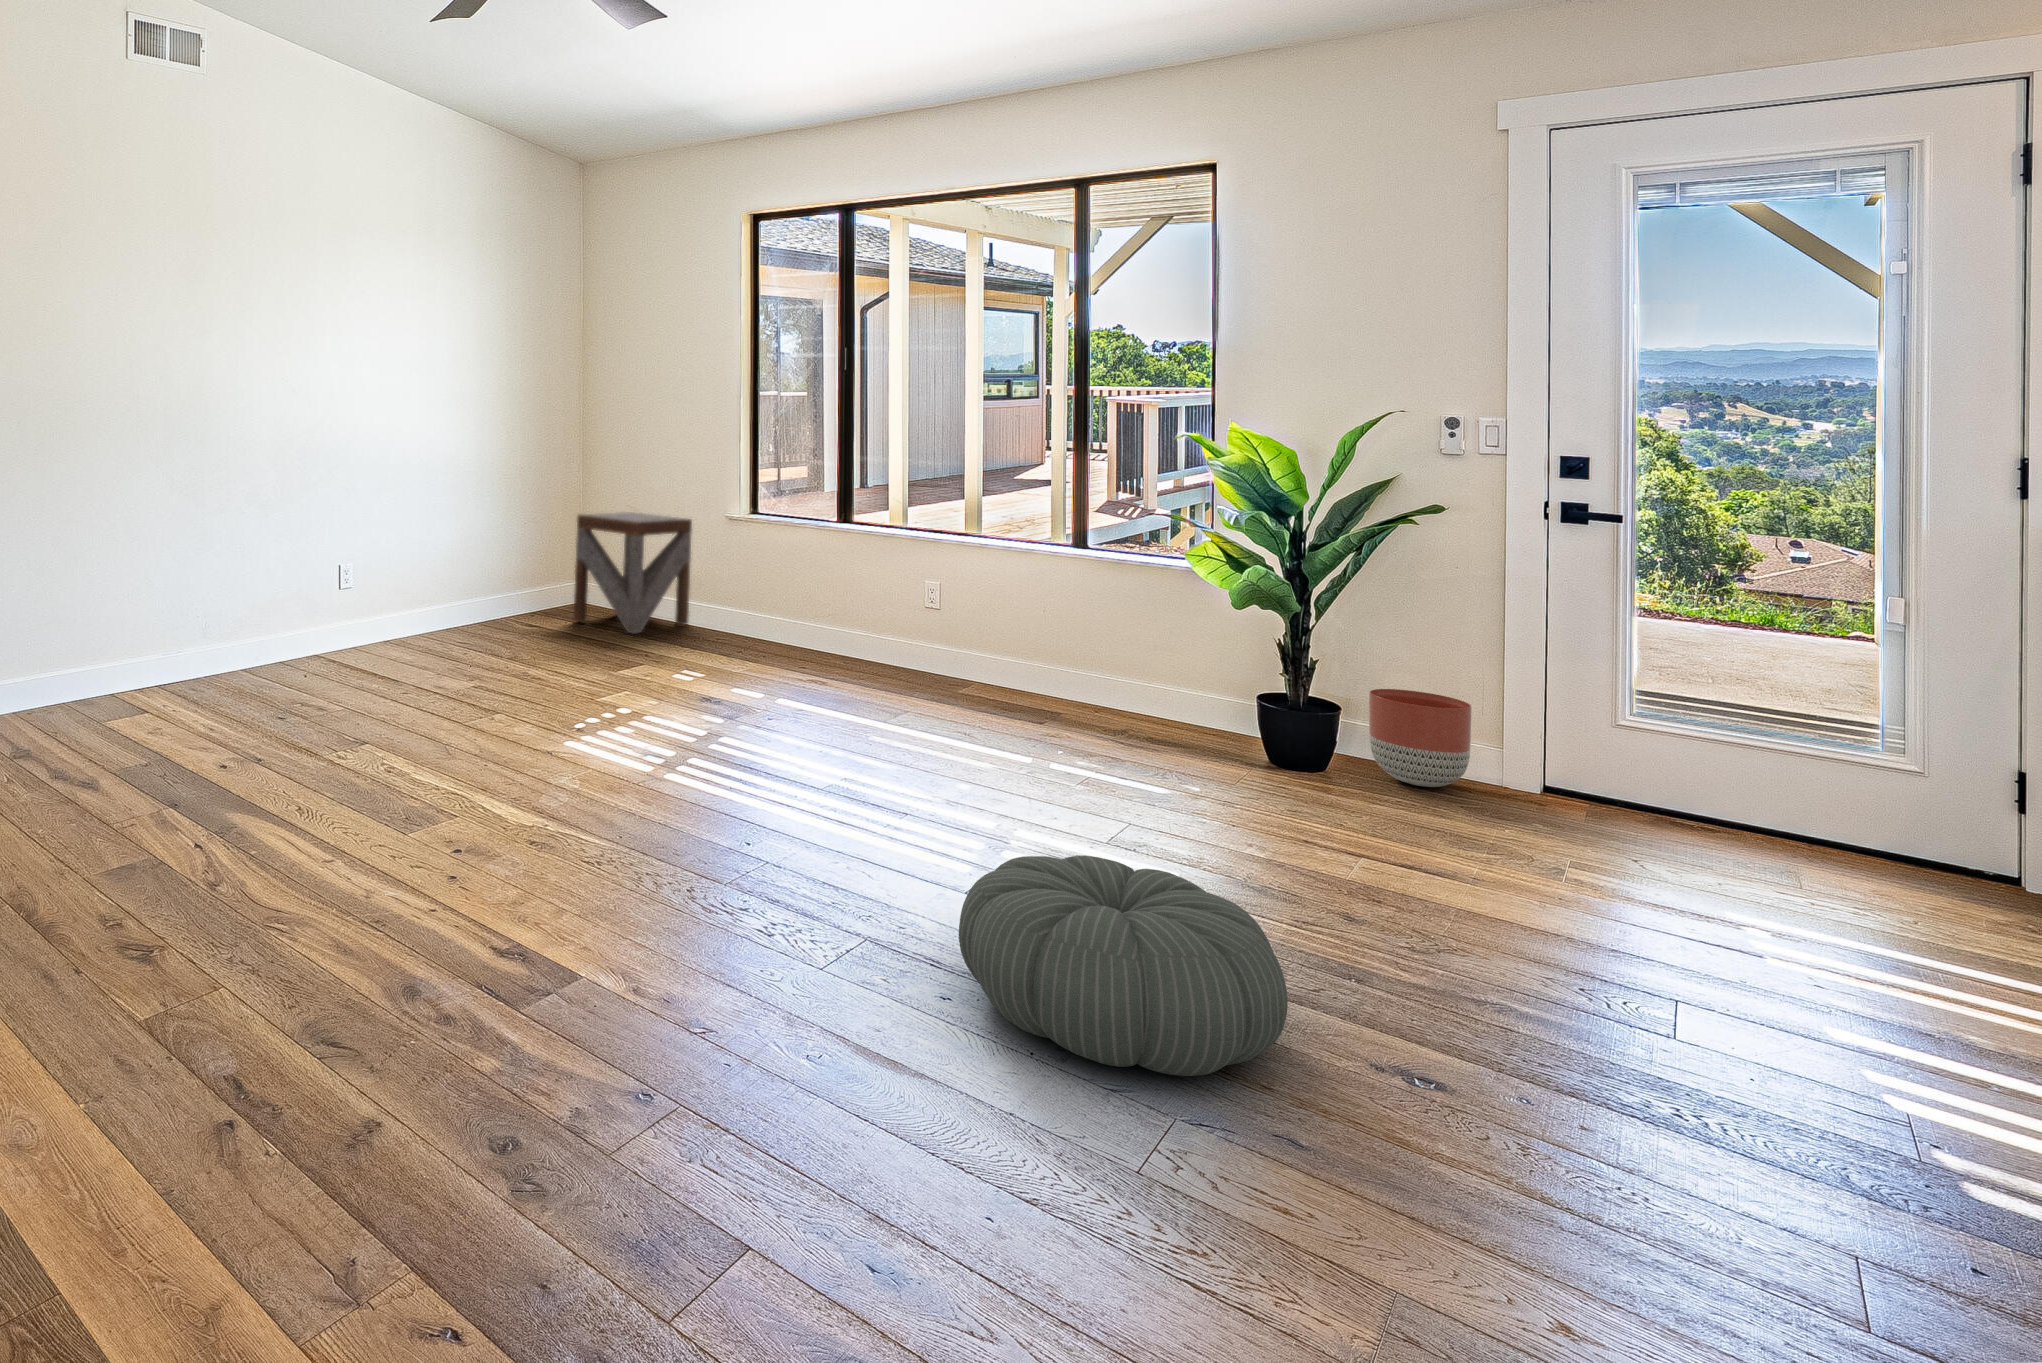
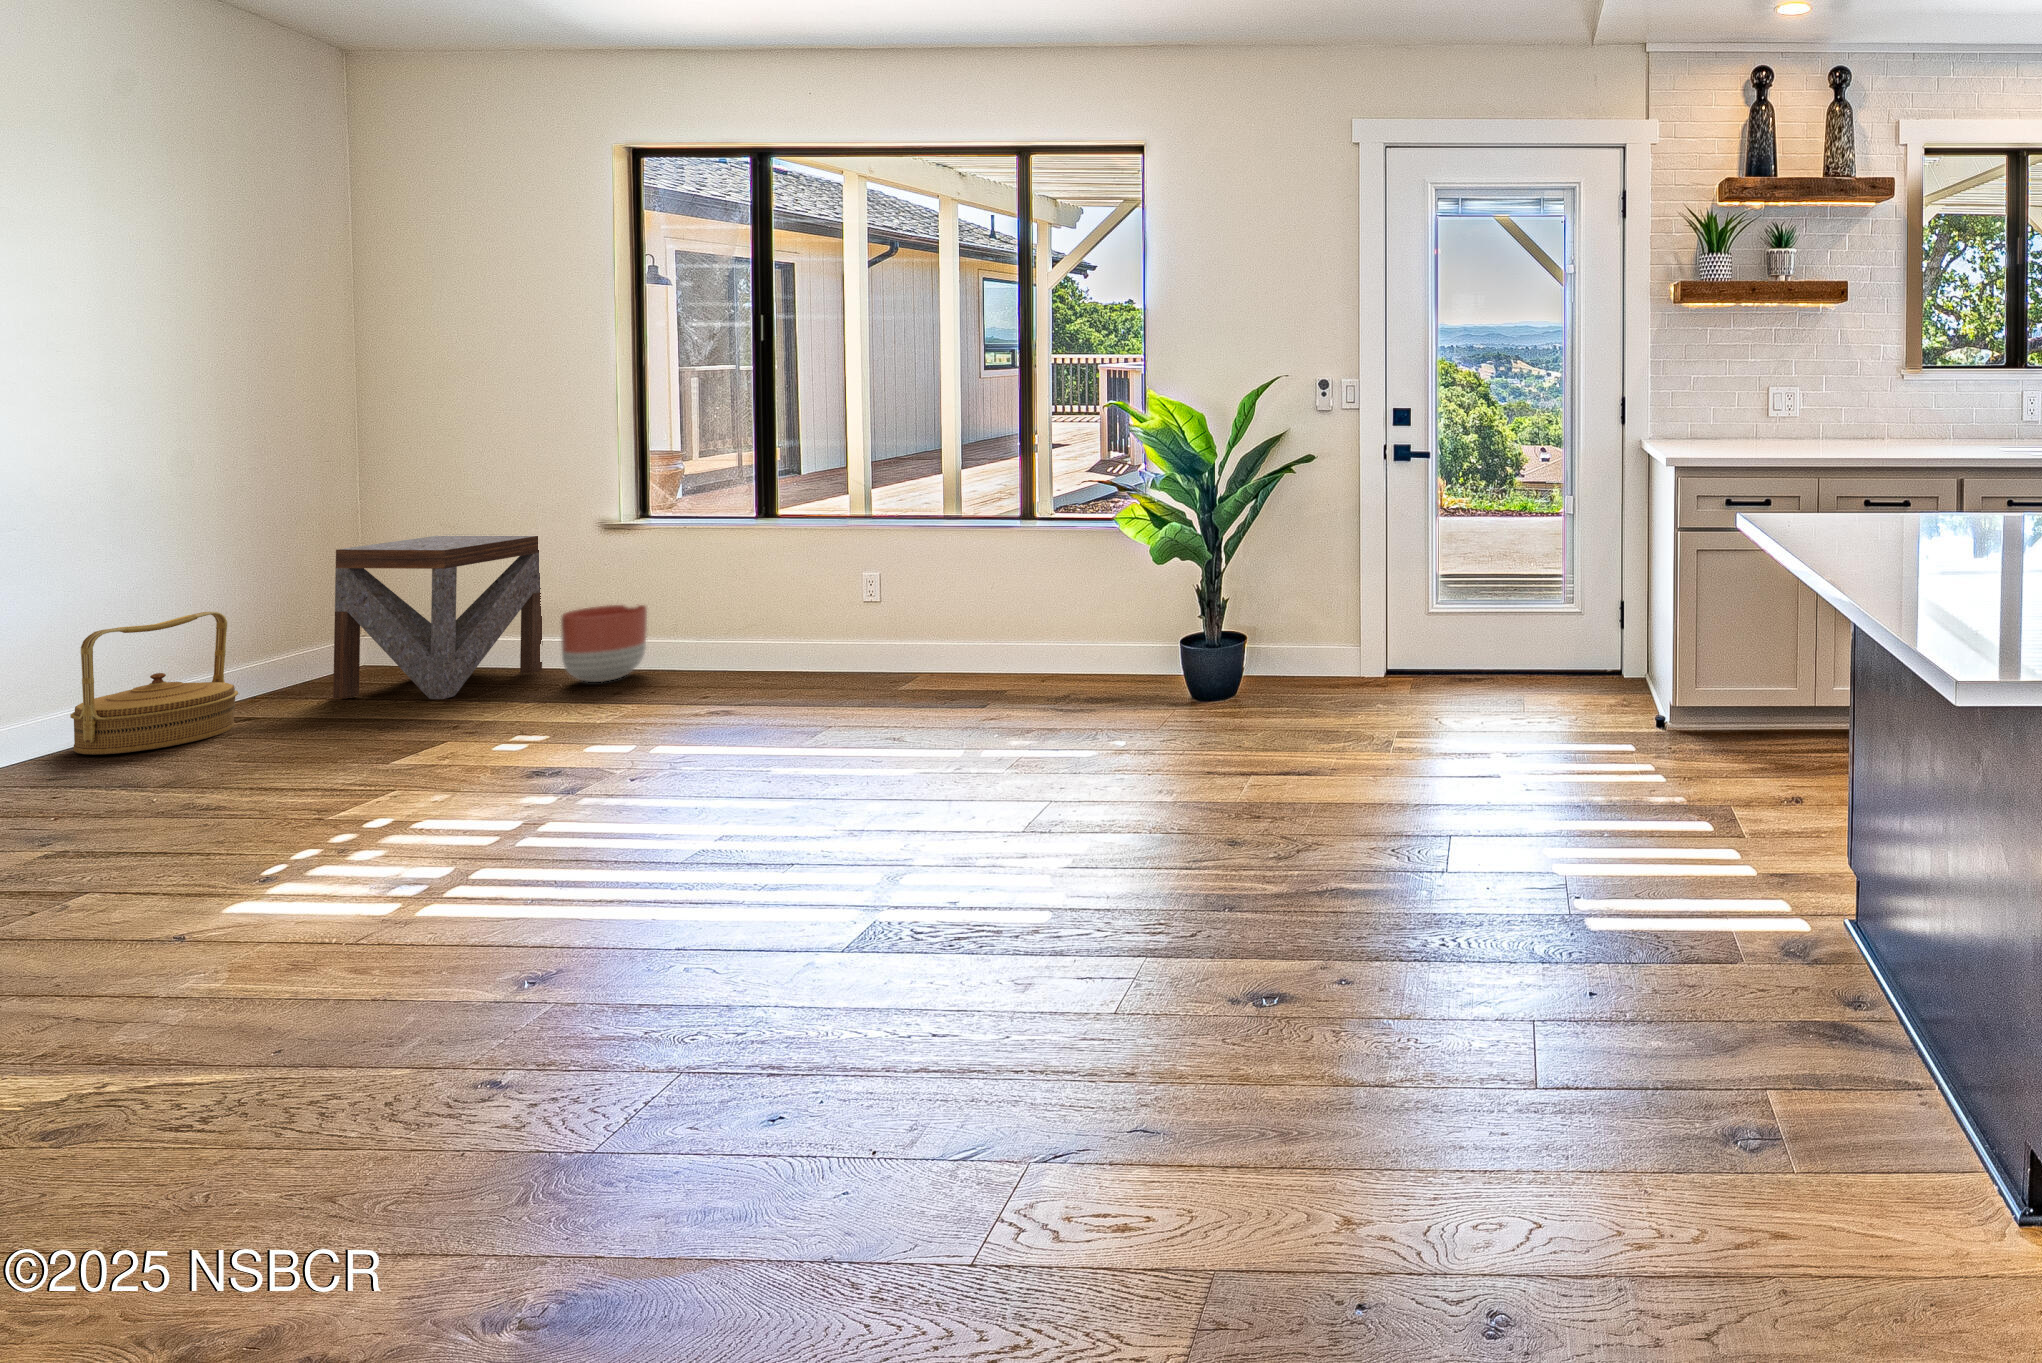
woven basket: none [458,548,530,634] -> present [70,612,238,755]
planter: present [1369,689,1471,787] -> present [561,605,647,682]
pouf: present [959,855,1288,1076] -> none [802,870,1152,1125]

